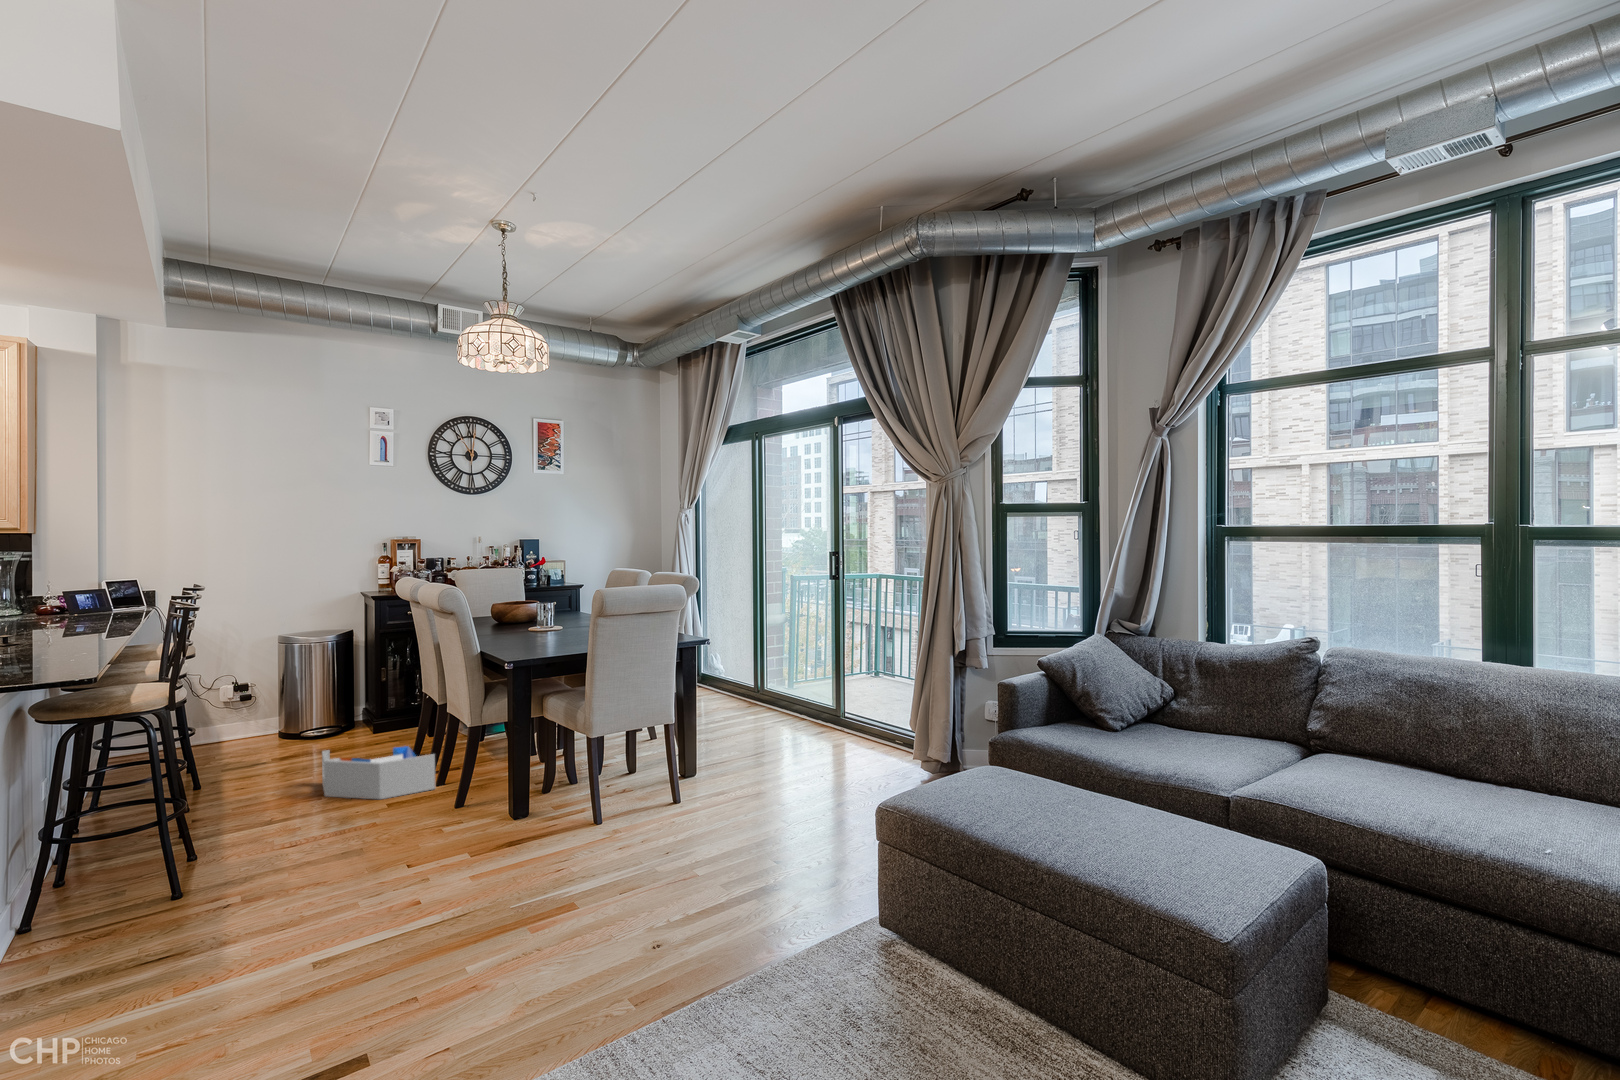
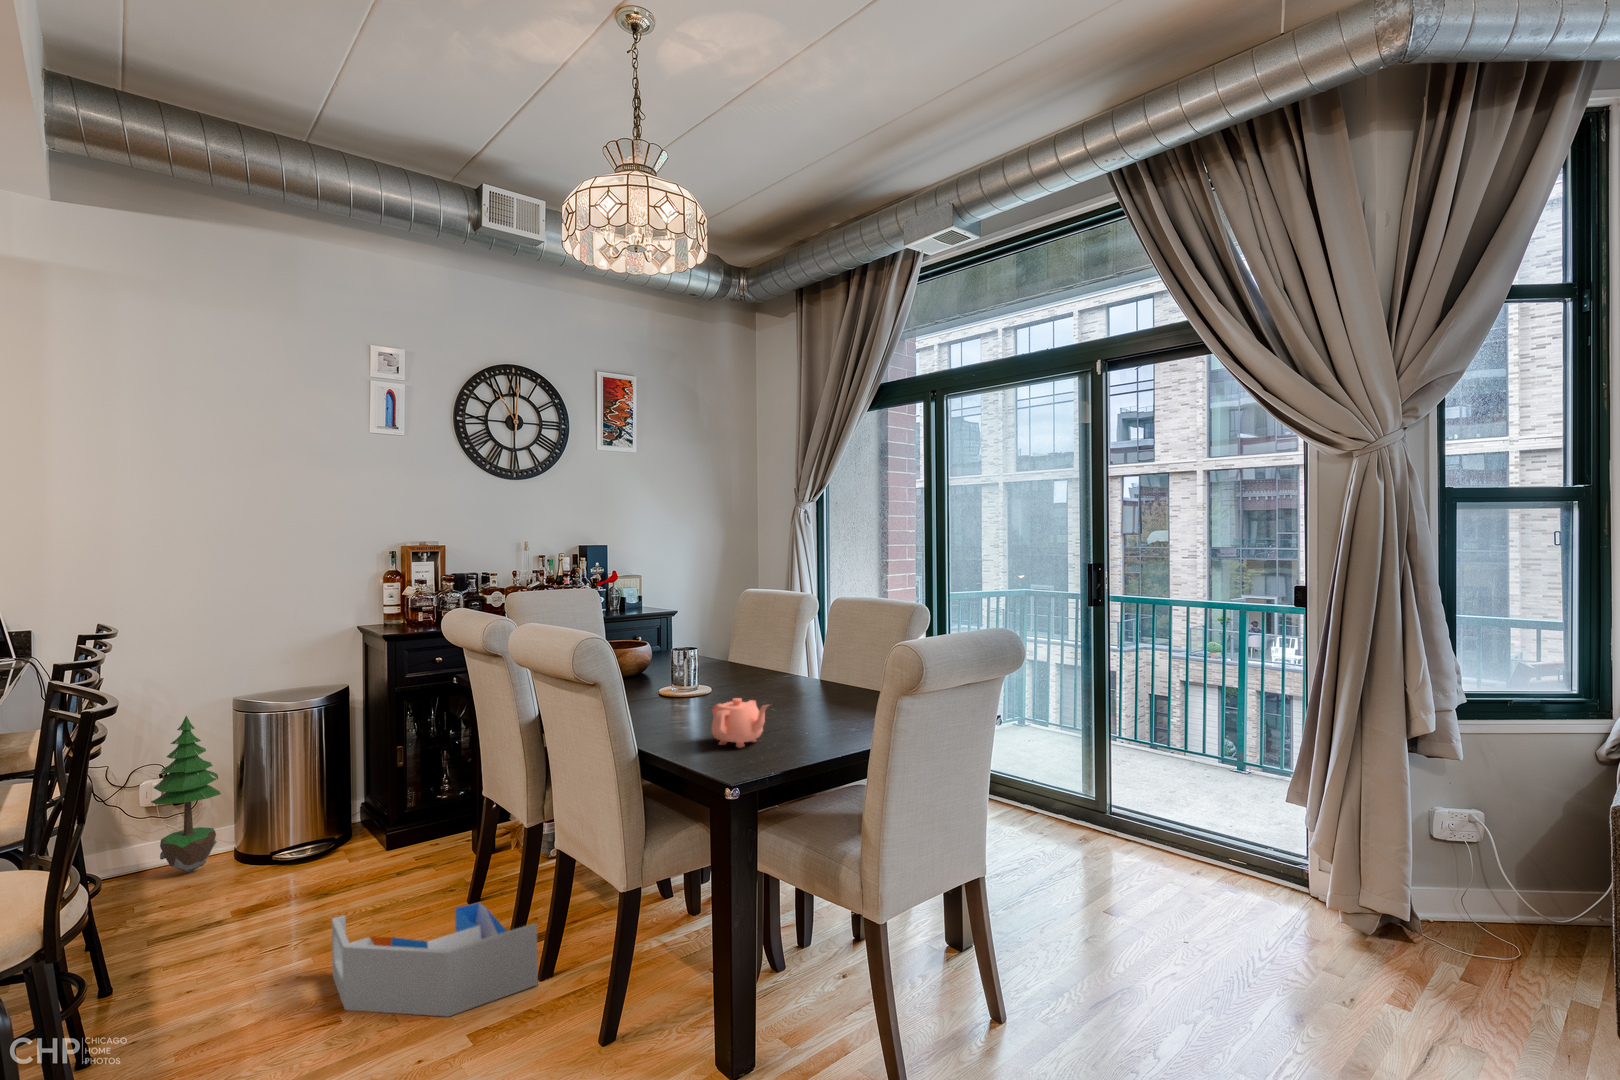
teapot: none [519,623,552,649] -> present [711,698,768,747]
potted tree: none [226,643,270,742] -> present [151,716,221,873]

